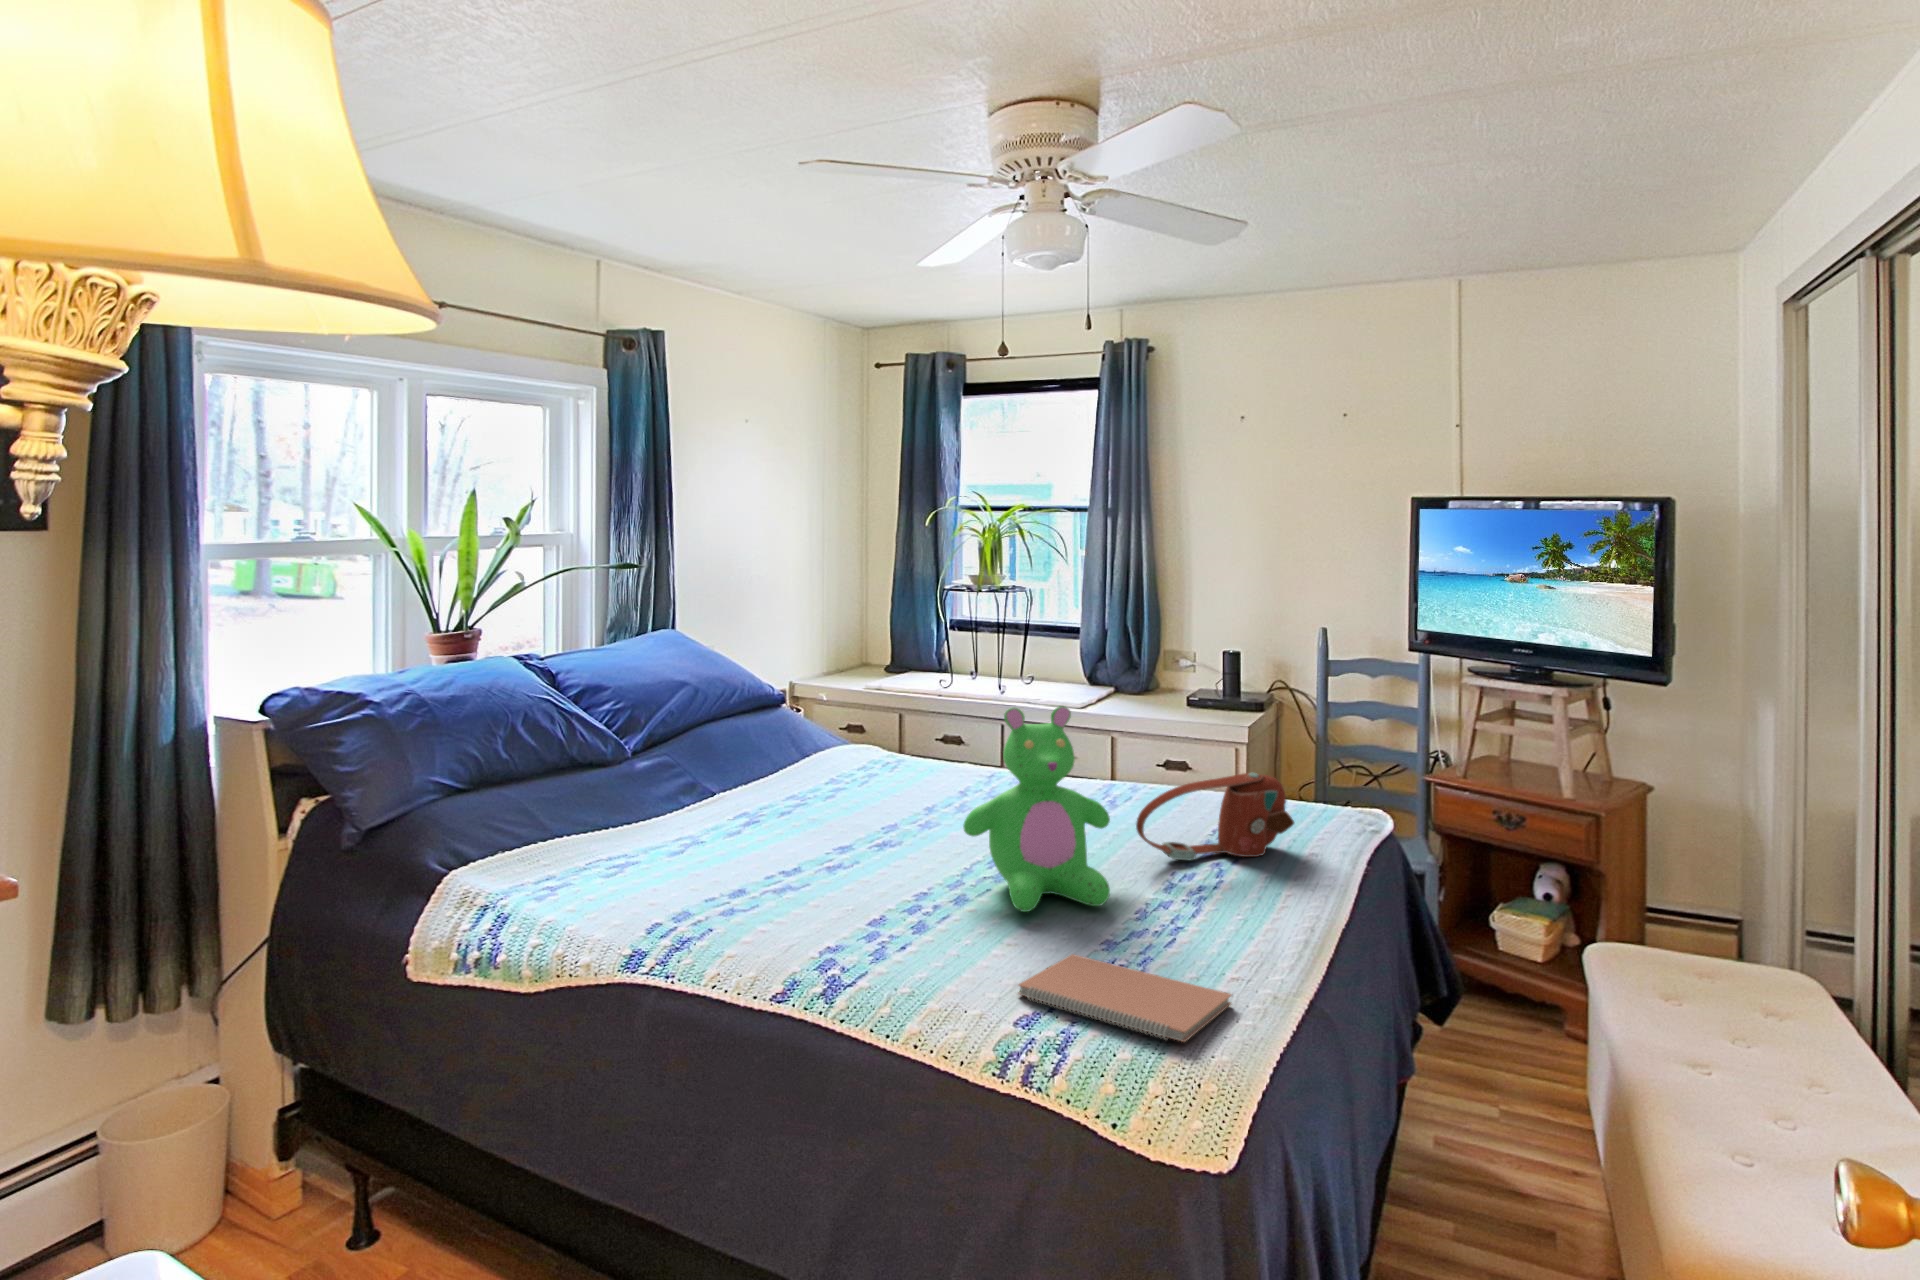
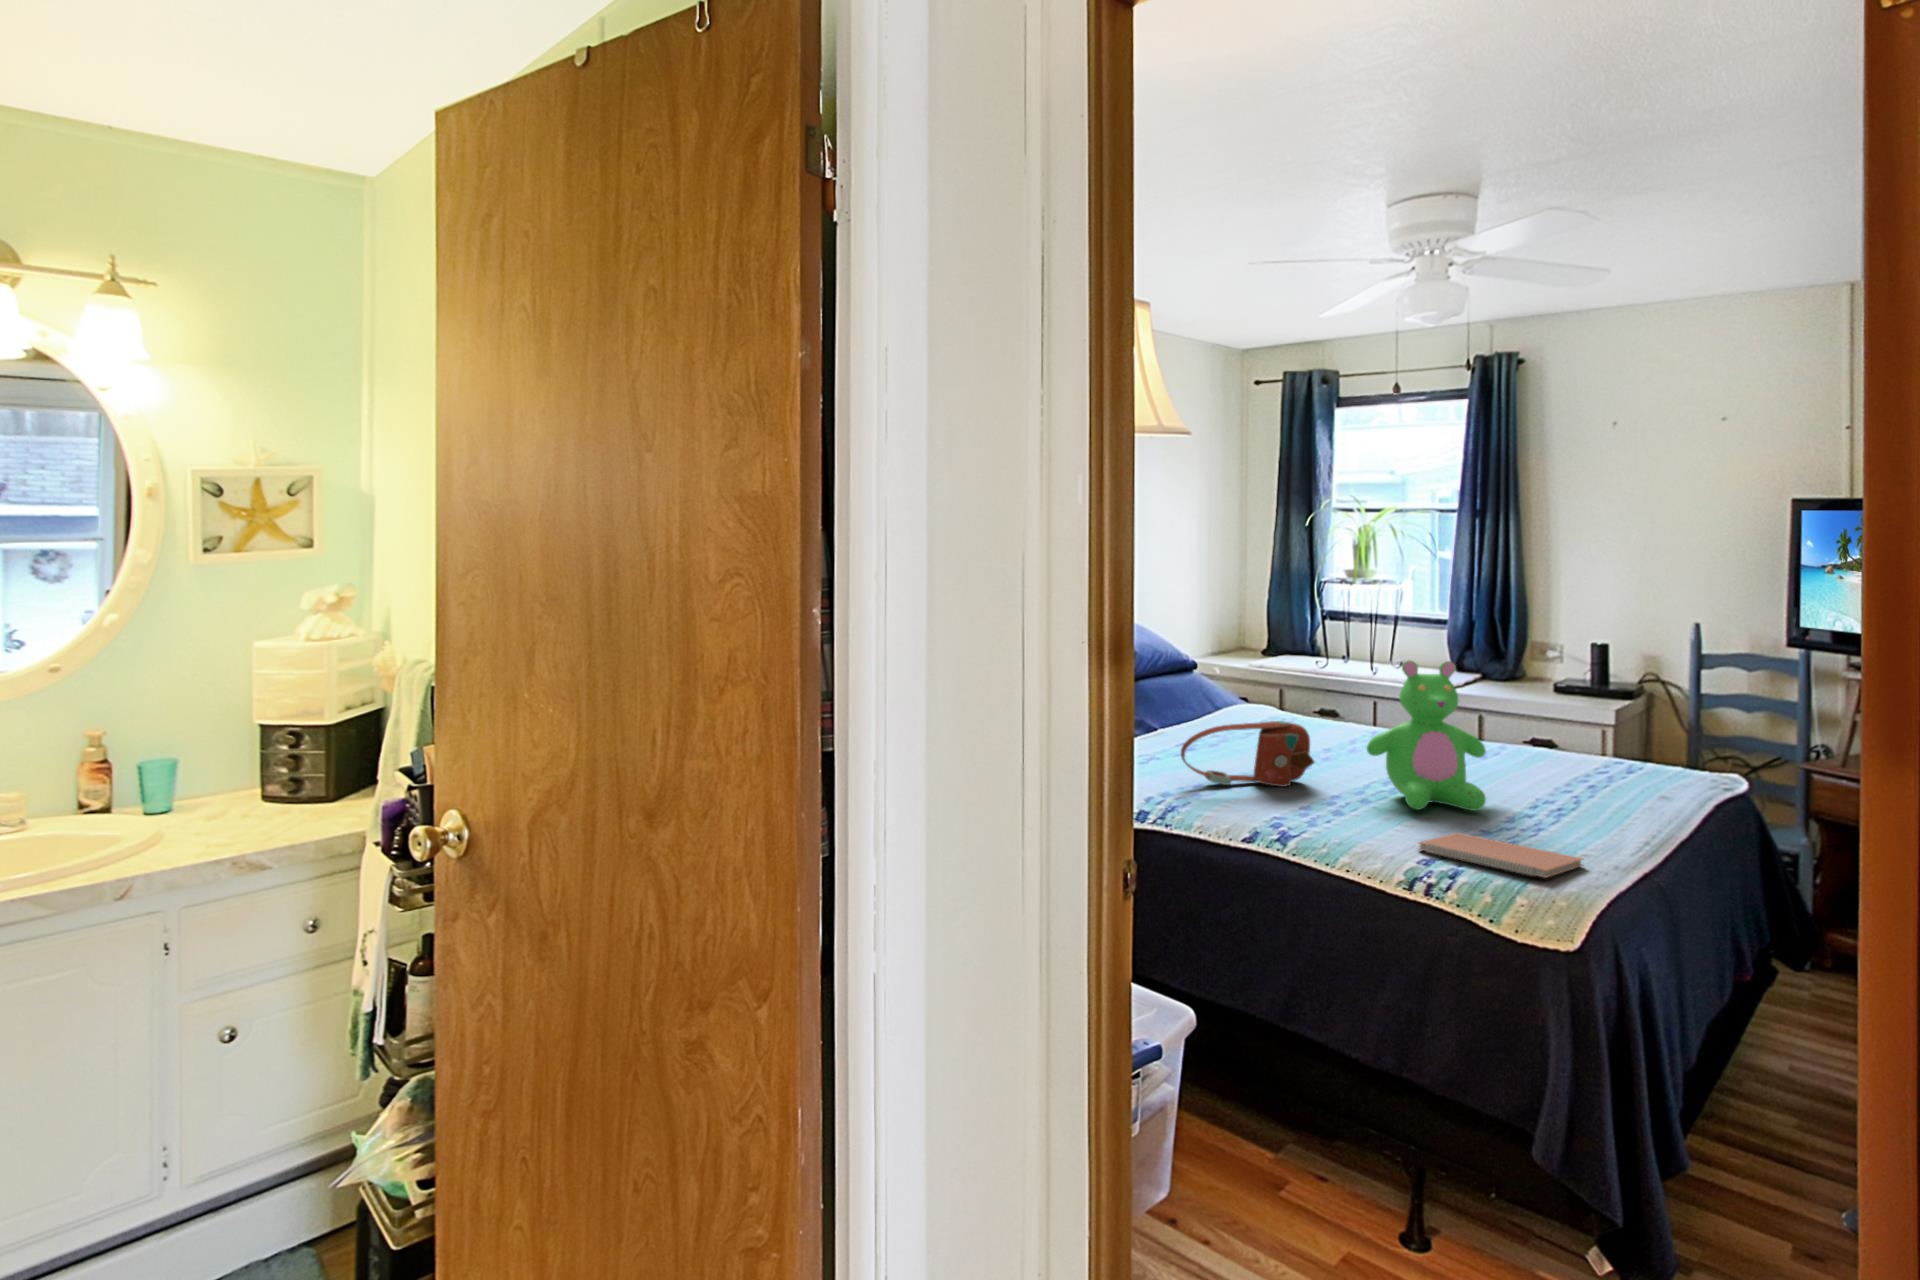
handbag: present [1136,773,1294,860] -> present [1181,721,1314,787]

